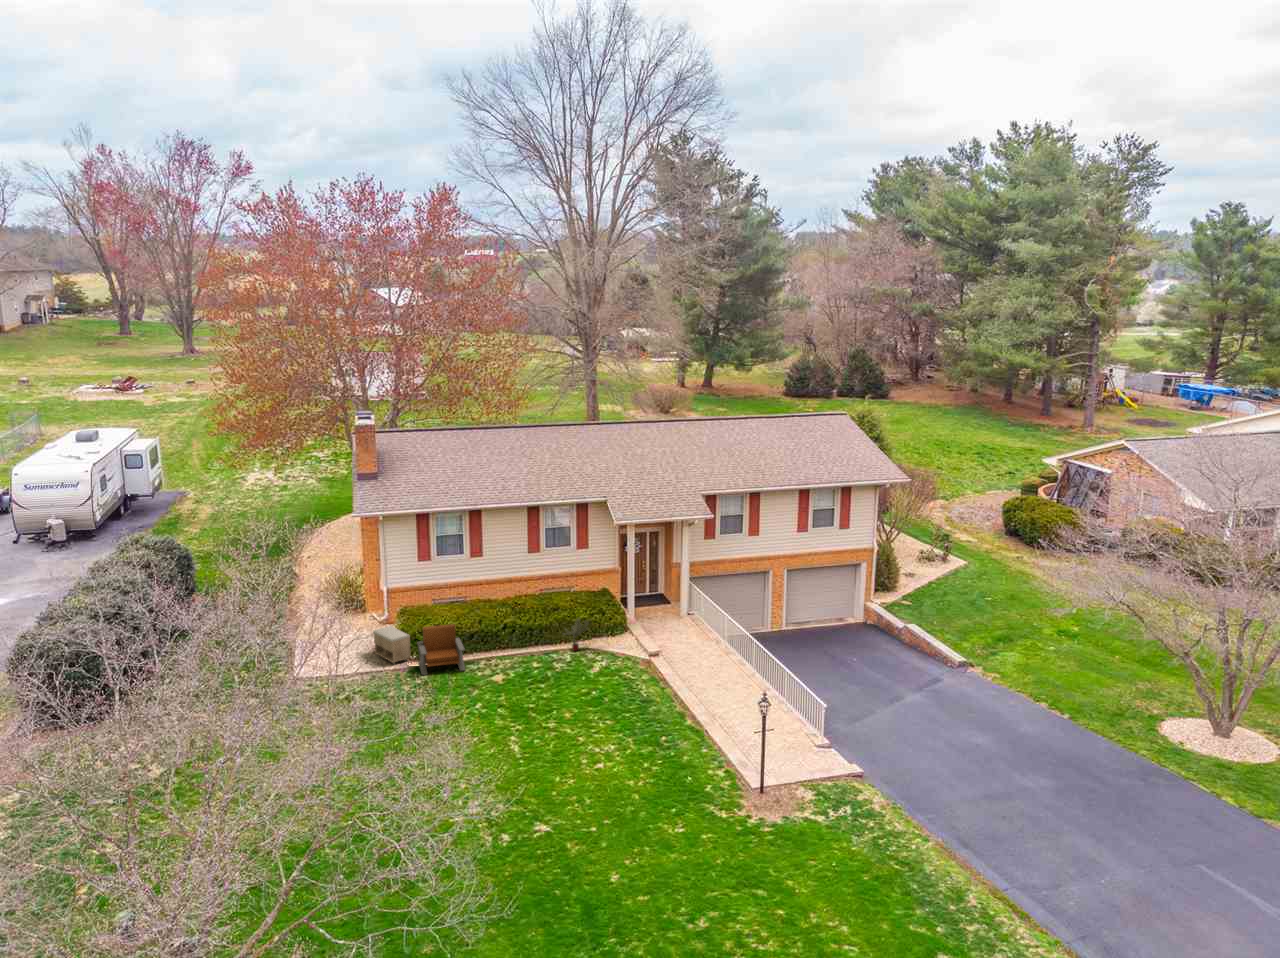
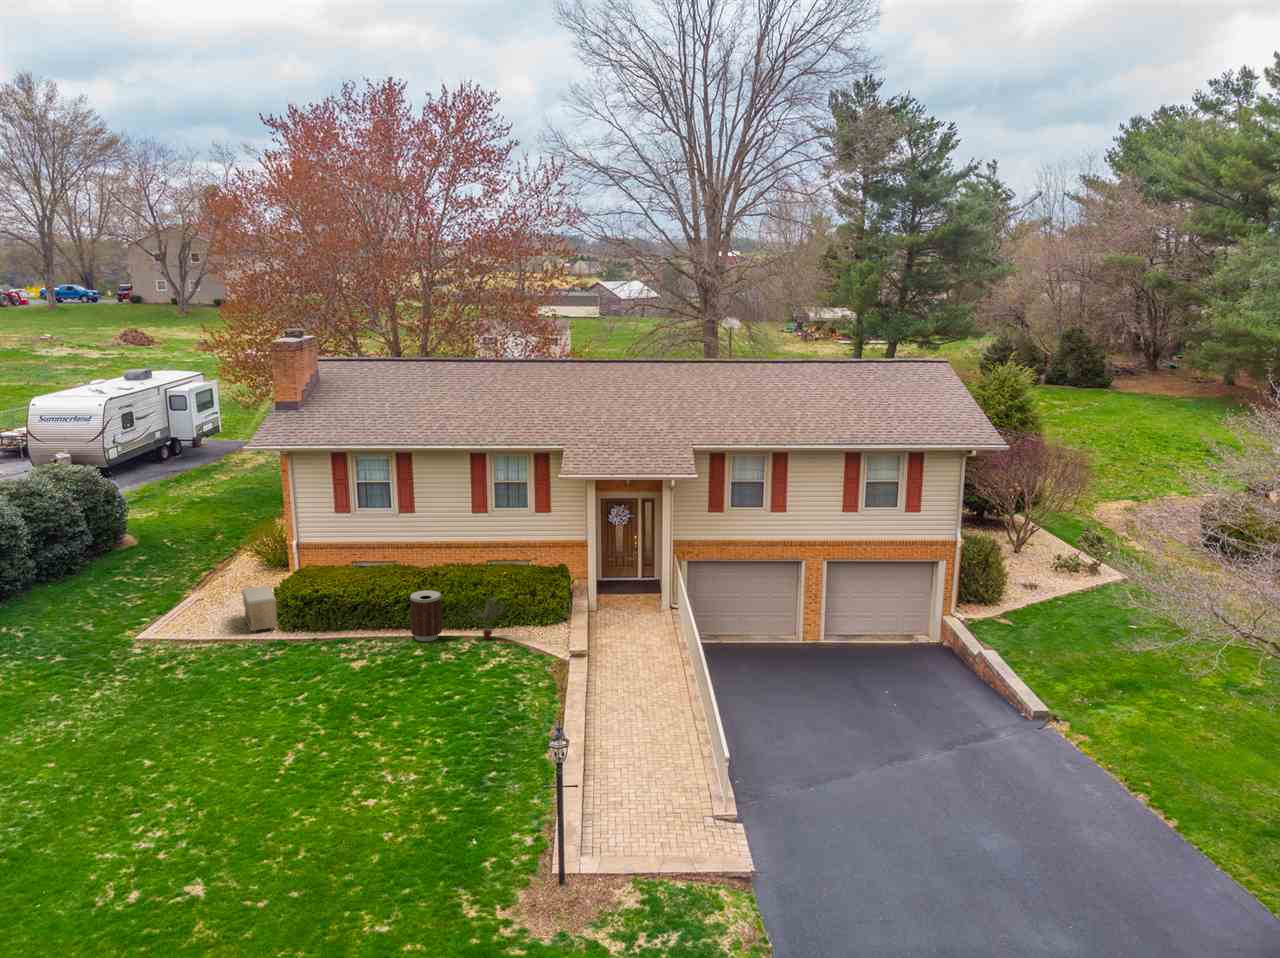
trash can: none [518,618,541,657] -> present [410,590,442,641]
lounge chair: present [417,624,465,675] -> none [269,589,337,650]

